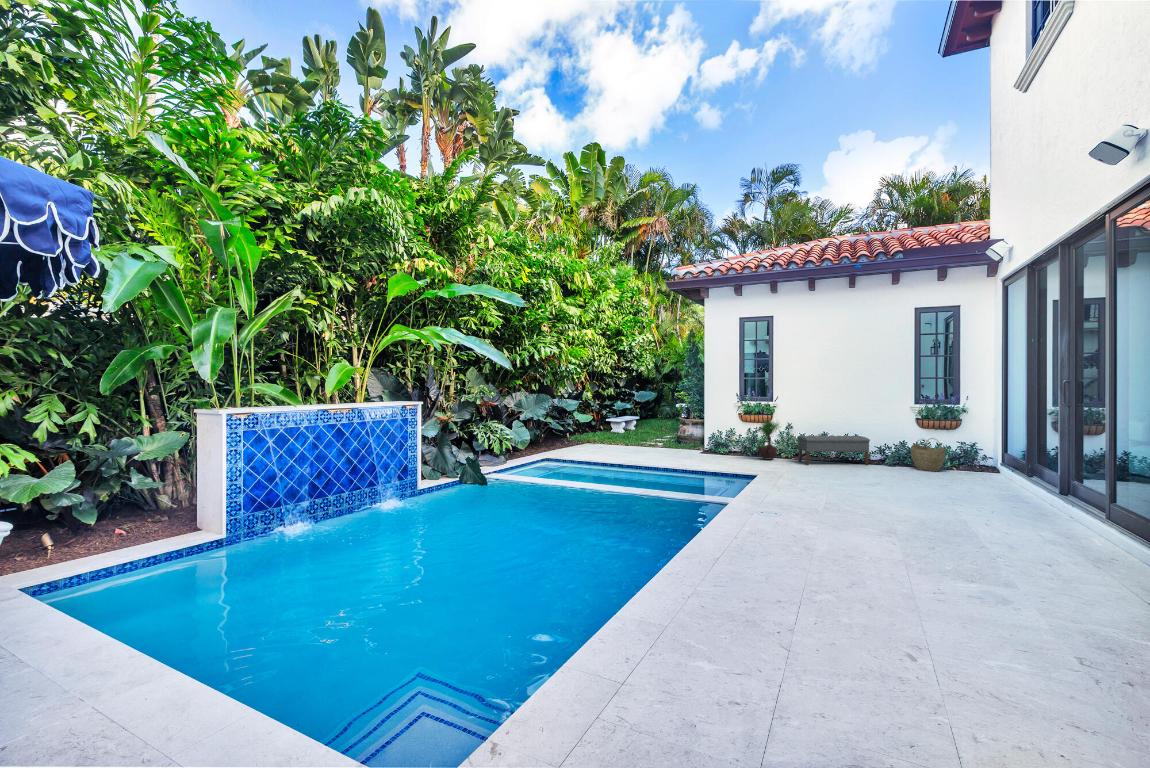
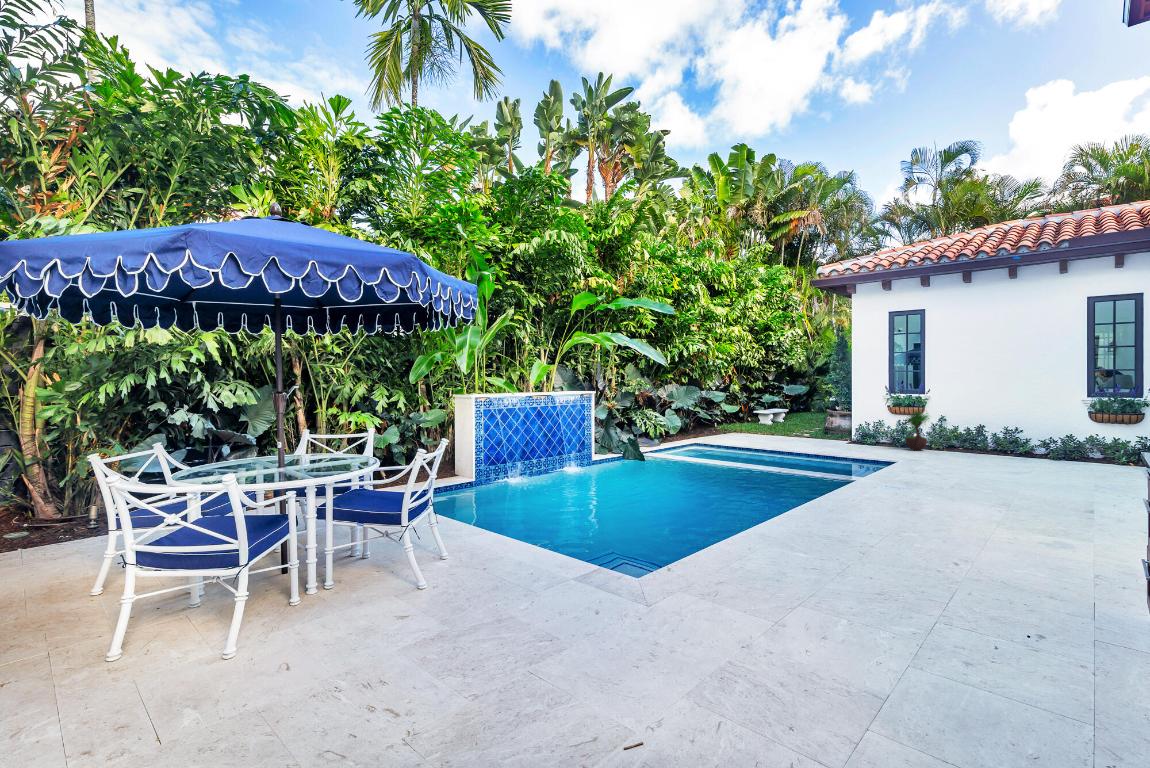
bench: present [797,435,870,465] -> none [949,427,1031,458]
woven basket: present [911,438,945,471] -> none [1079,432,1120,466]

